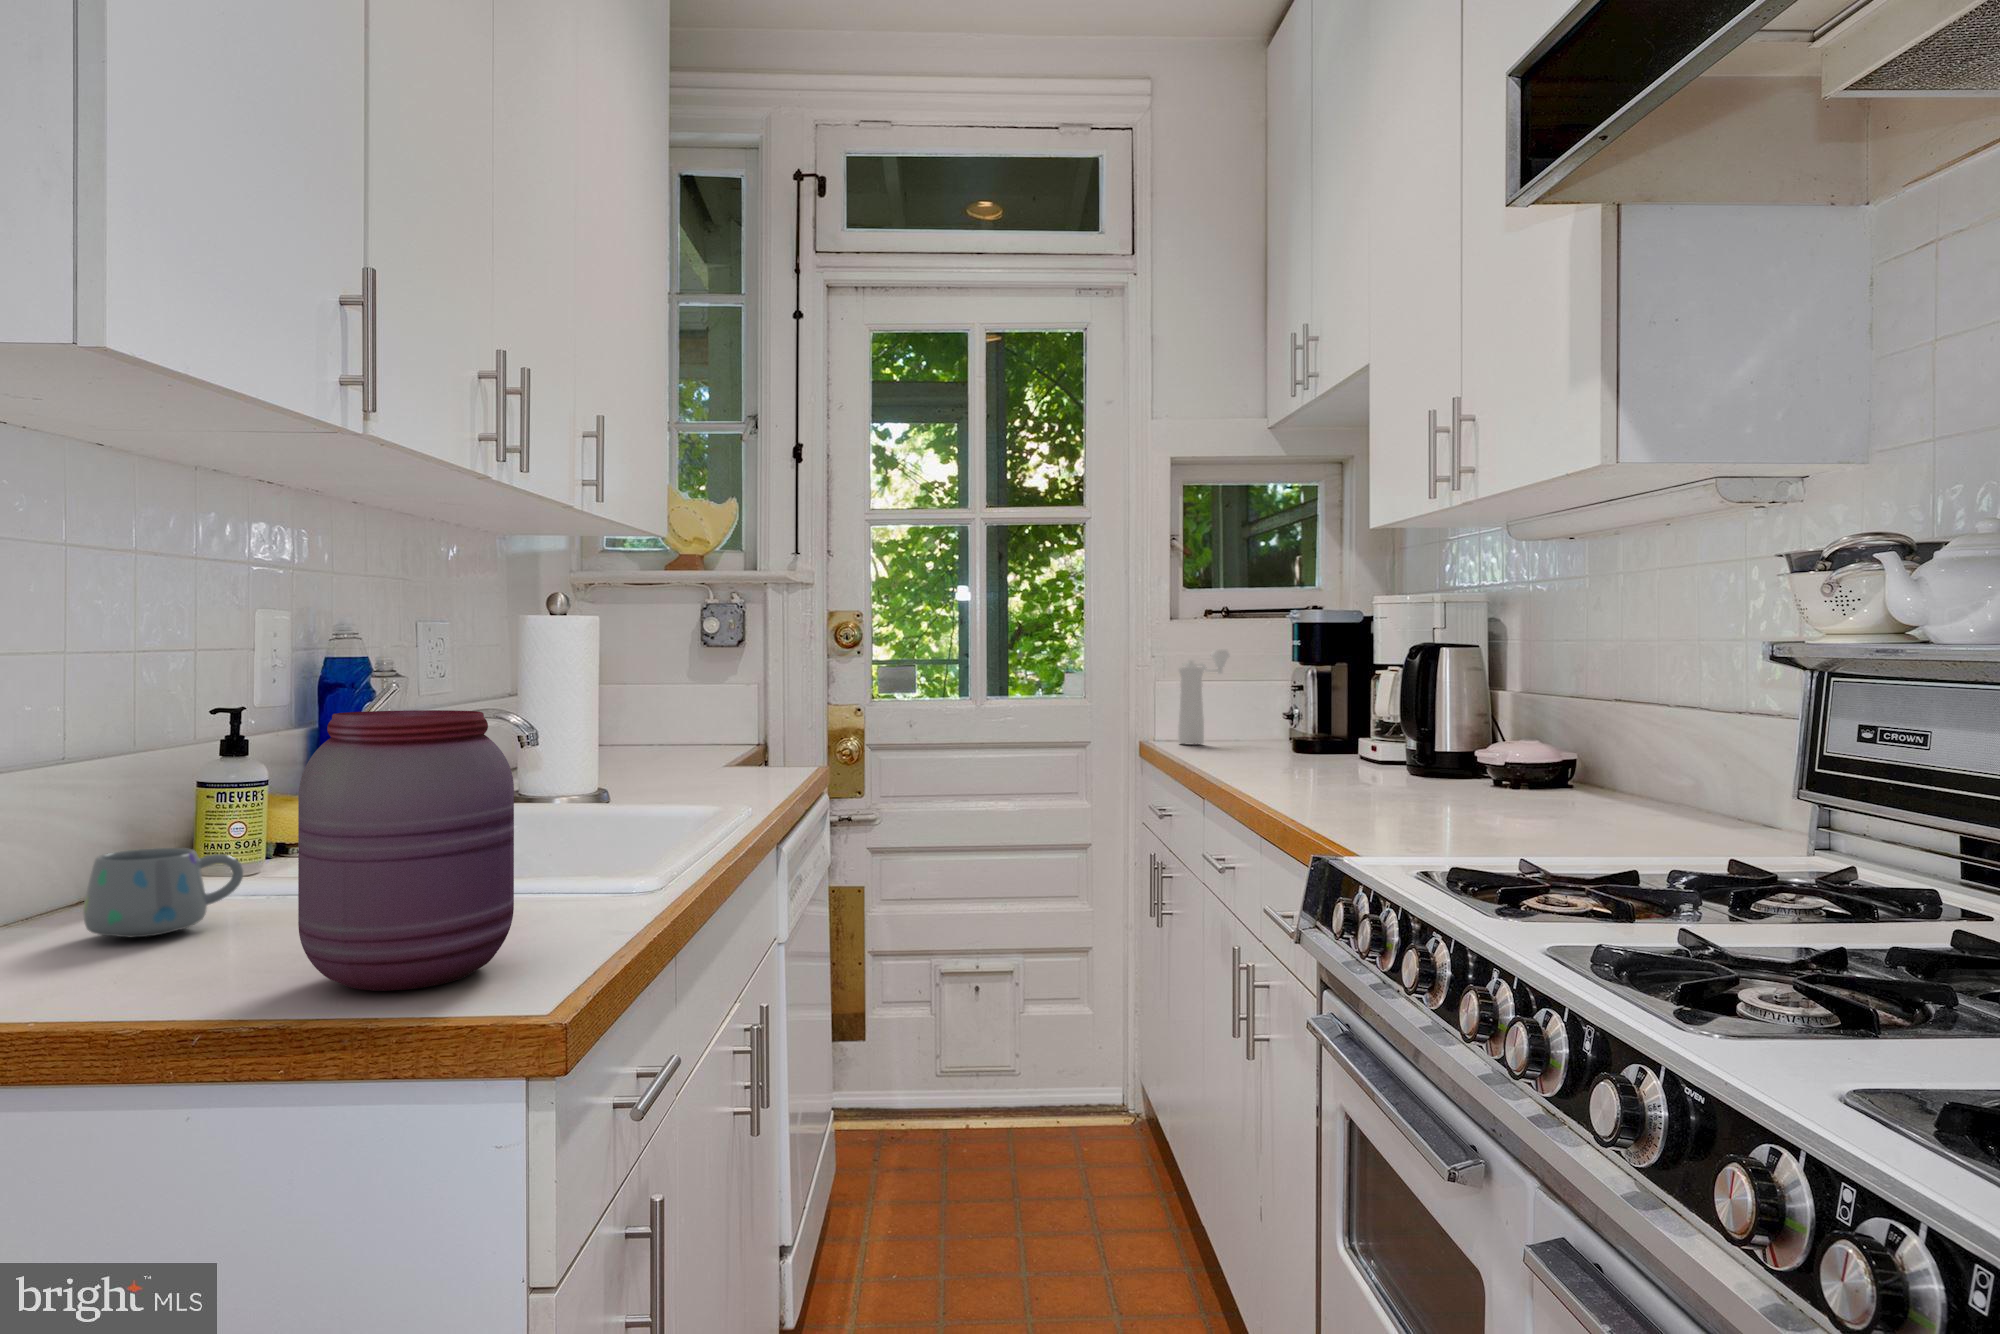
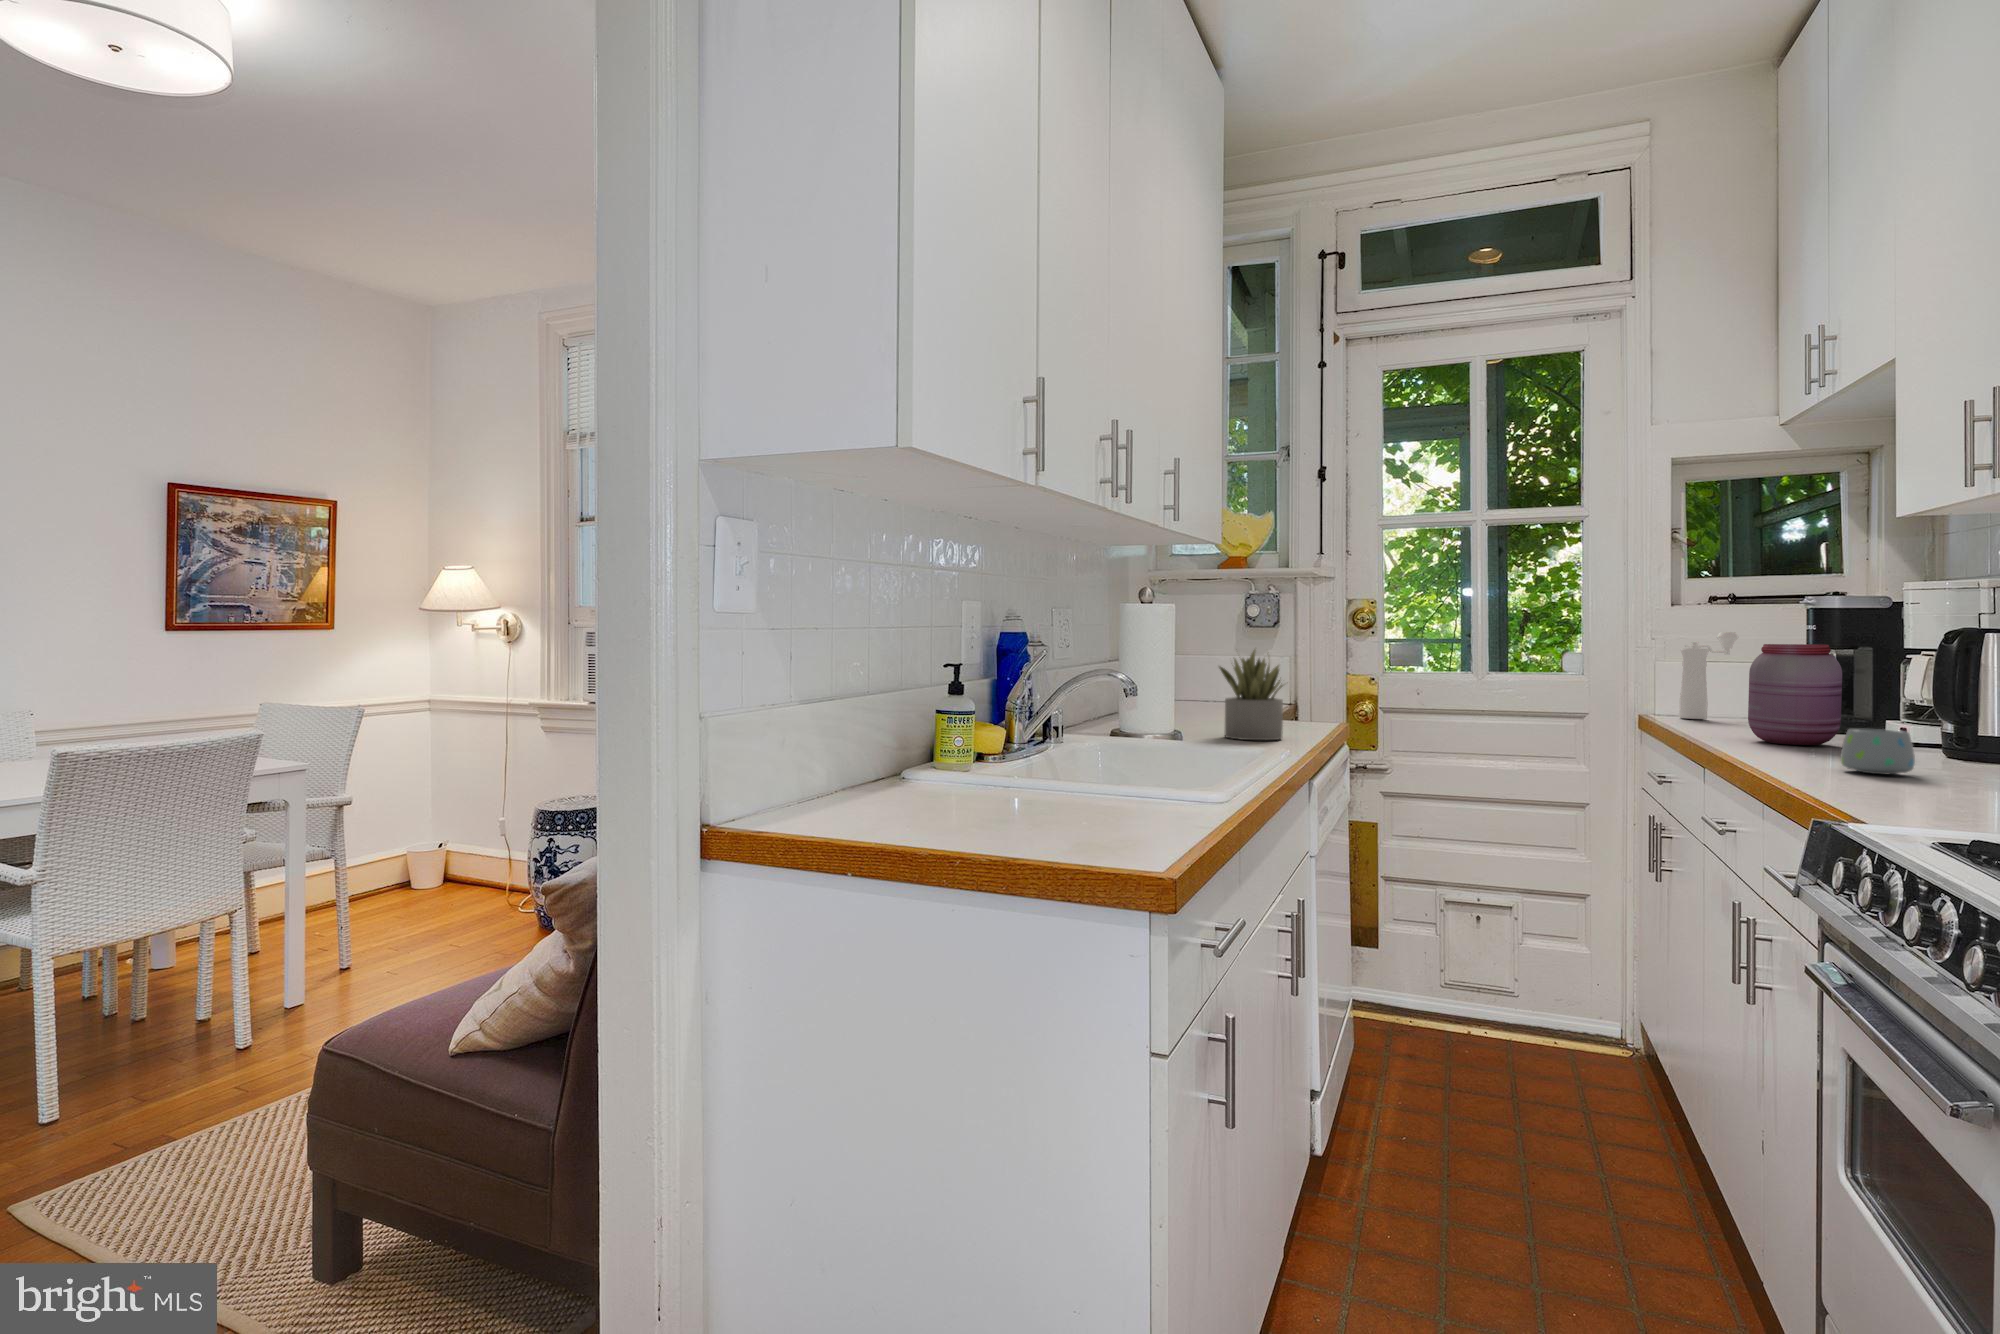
succulent plant: none [660,671,754,794] -> present [1219,650,1283,740]
jar: present [298,710,514,991] -> present [1748,644,1842,745]
mug: present [84,848,243,937] -> present [1840,728,1915,774]

